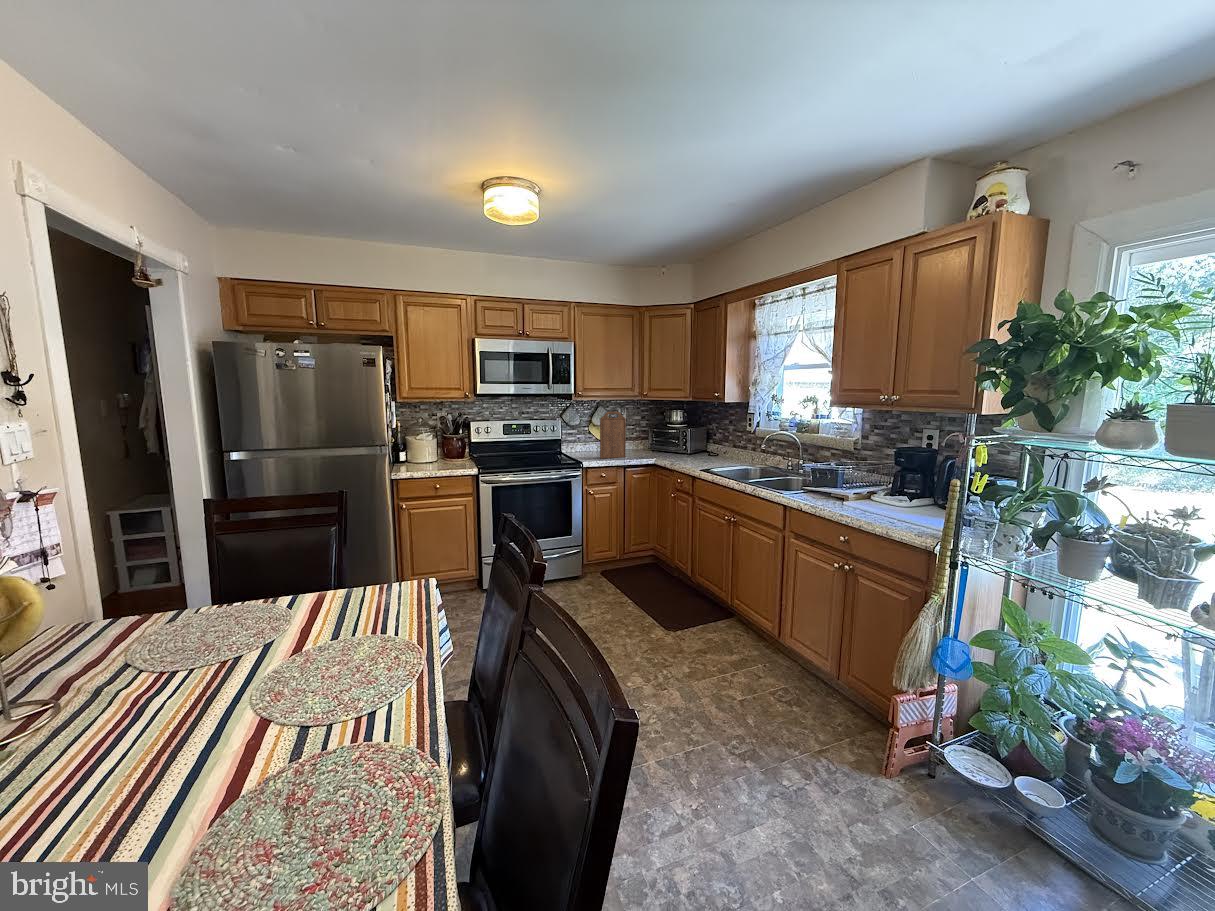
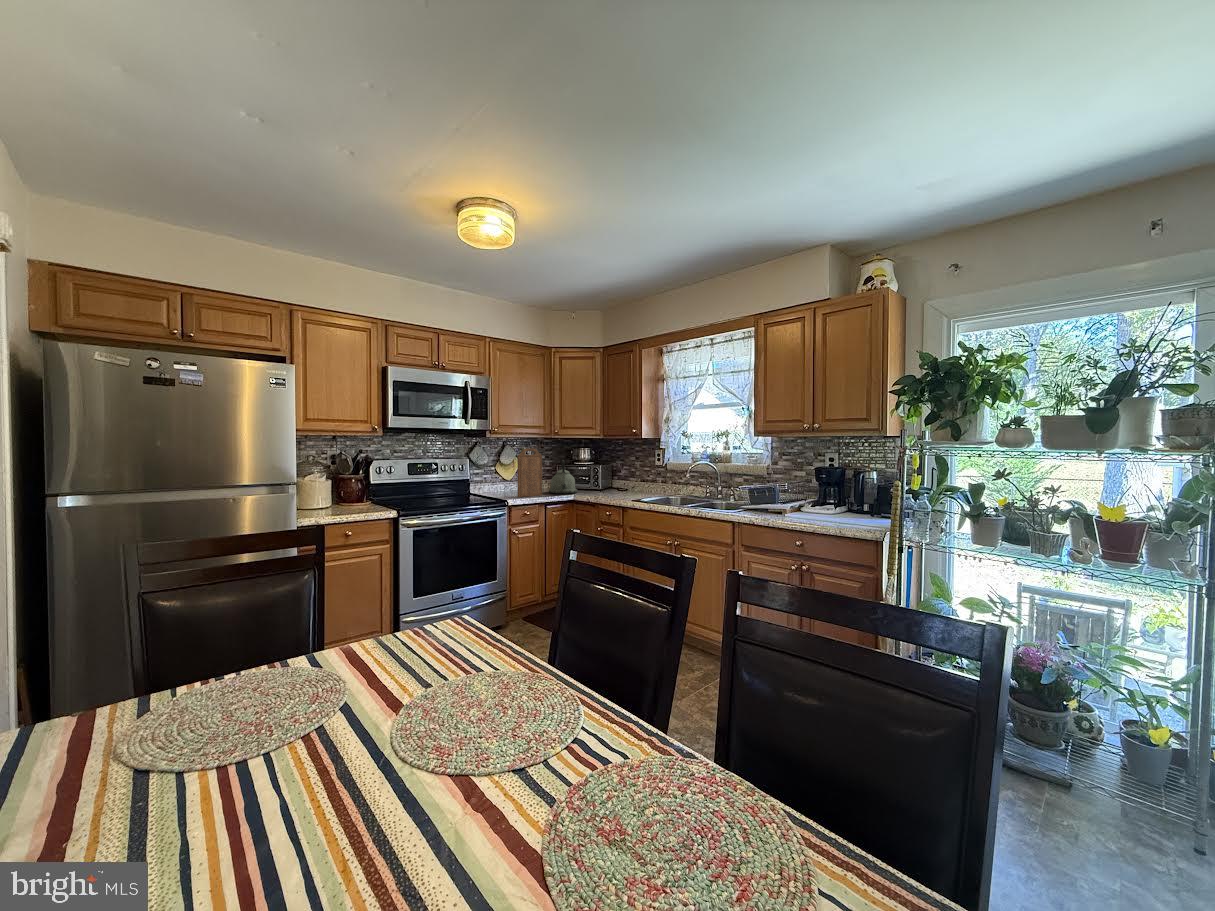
kettle: none [635,422,663,456] -> present [549,460,577,493]

